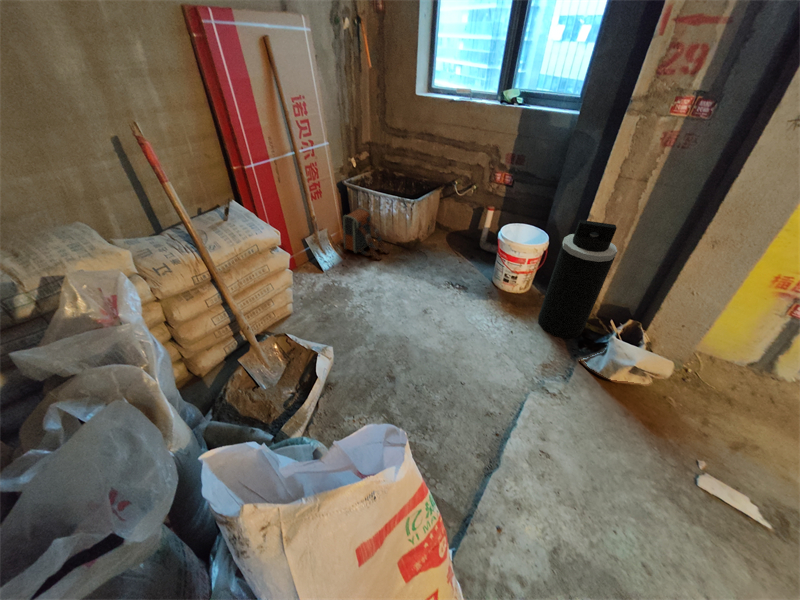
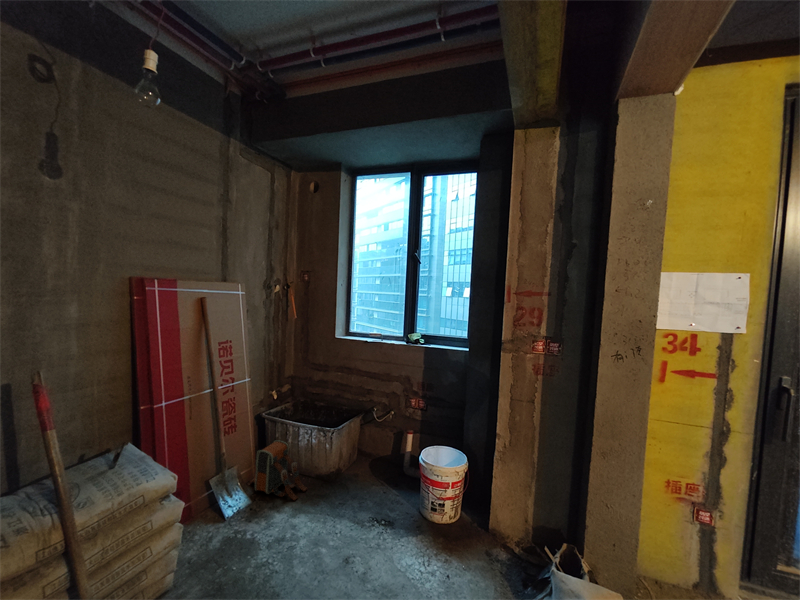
trash can: present [538,220,617,339] -> none [475,439,528,579]

